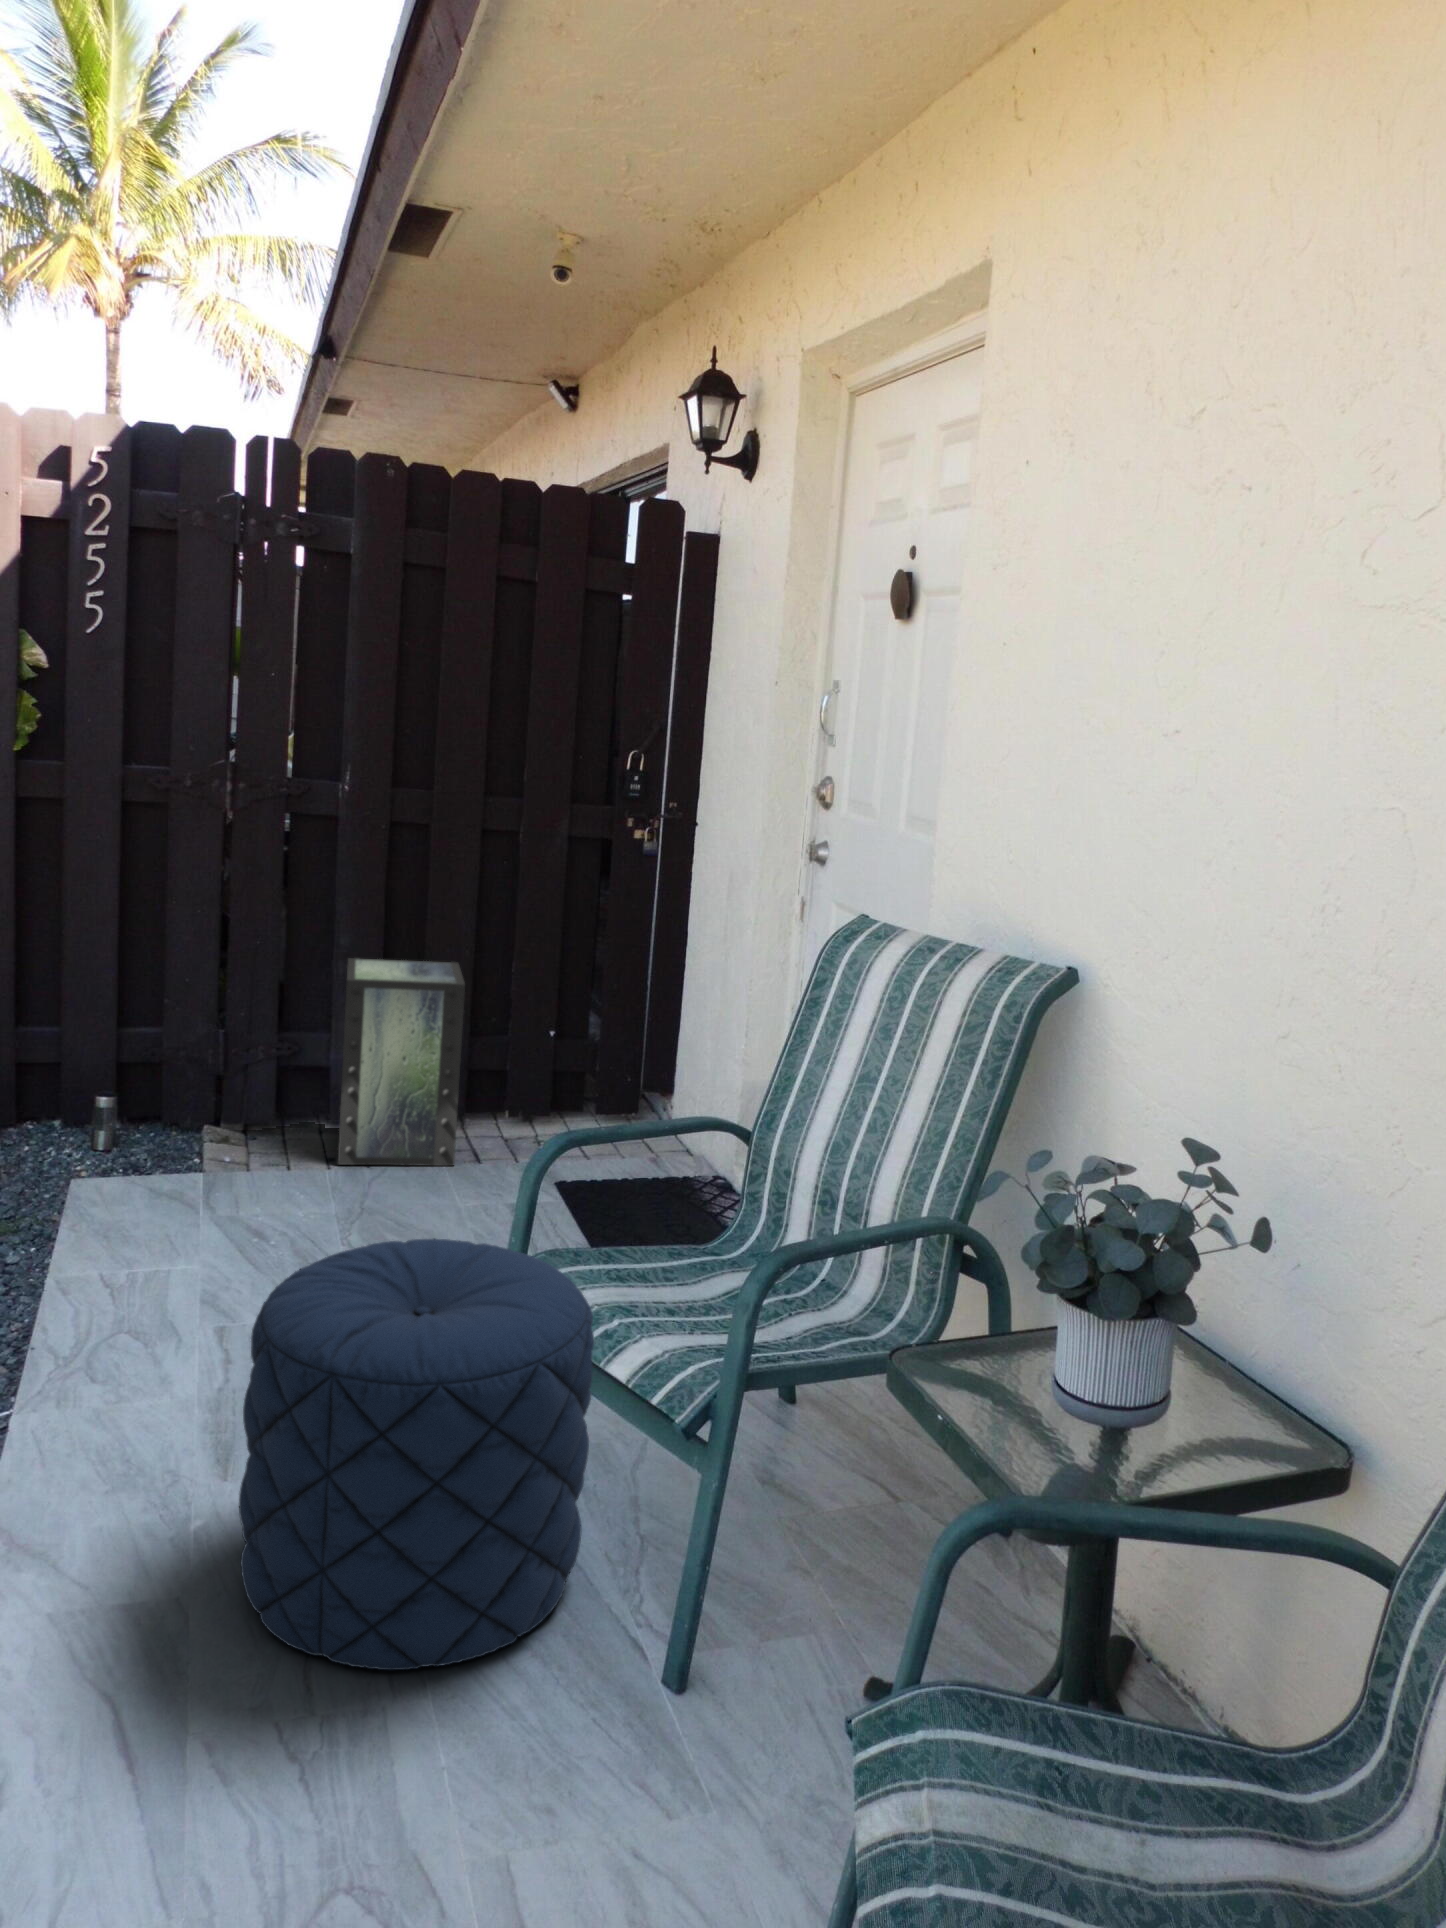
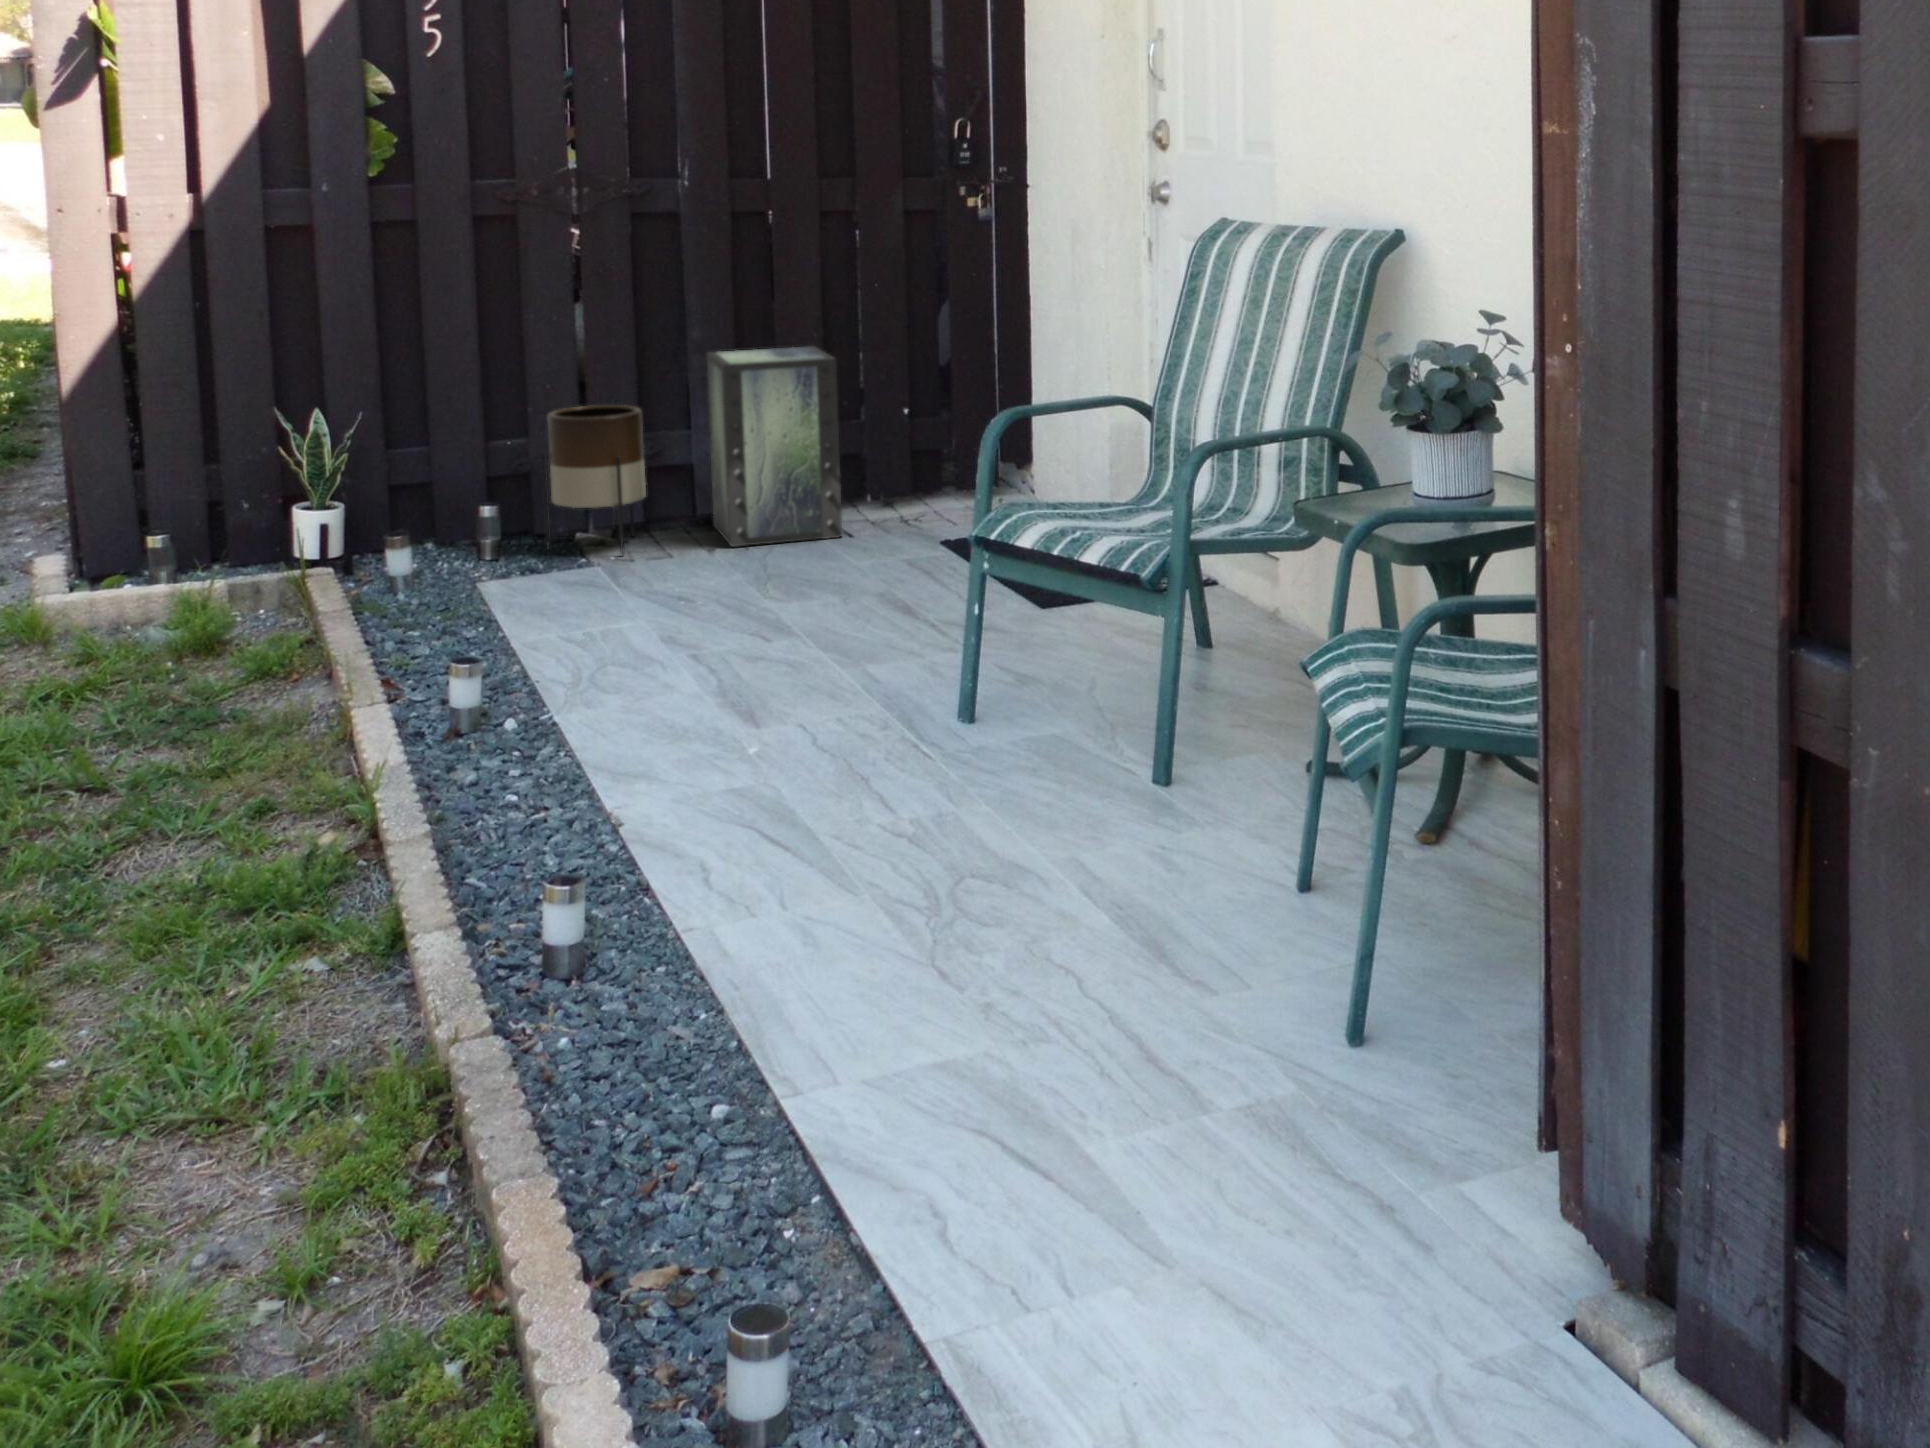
planter: none [161,1000,268,1162] -> present [541,405,646,555]
pouf: present [239,1239,594,1670] -> none [823,489,1083,769]

